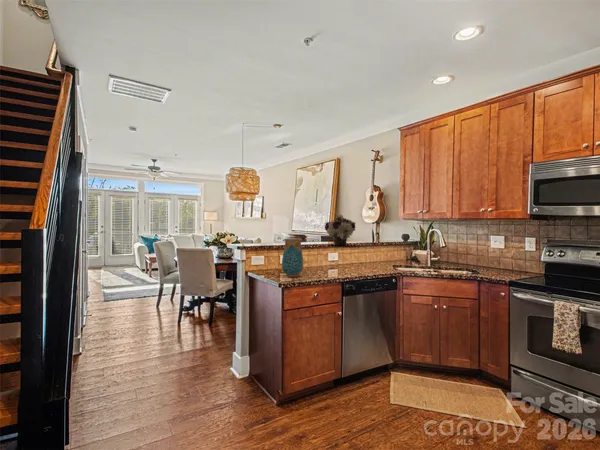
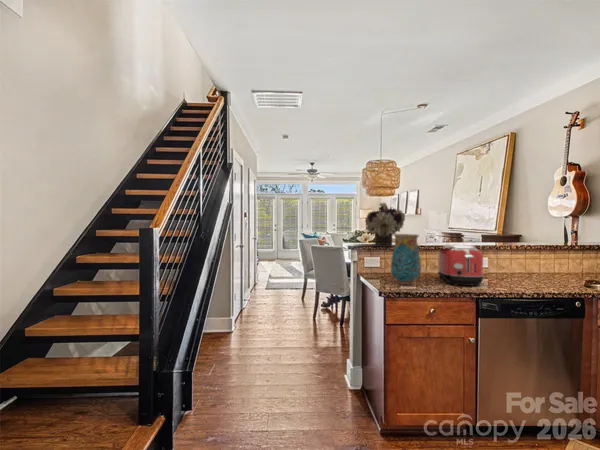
flower arrangement: present [325,214,355,245] -> present [365,202,405,245]
toaster: none [310,245,341,274] -> present [438,244,483,286]

